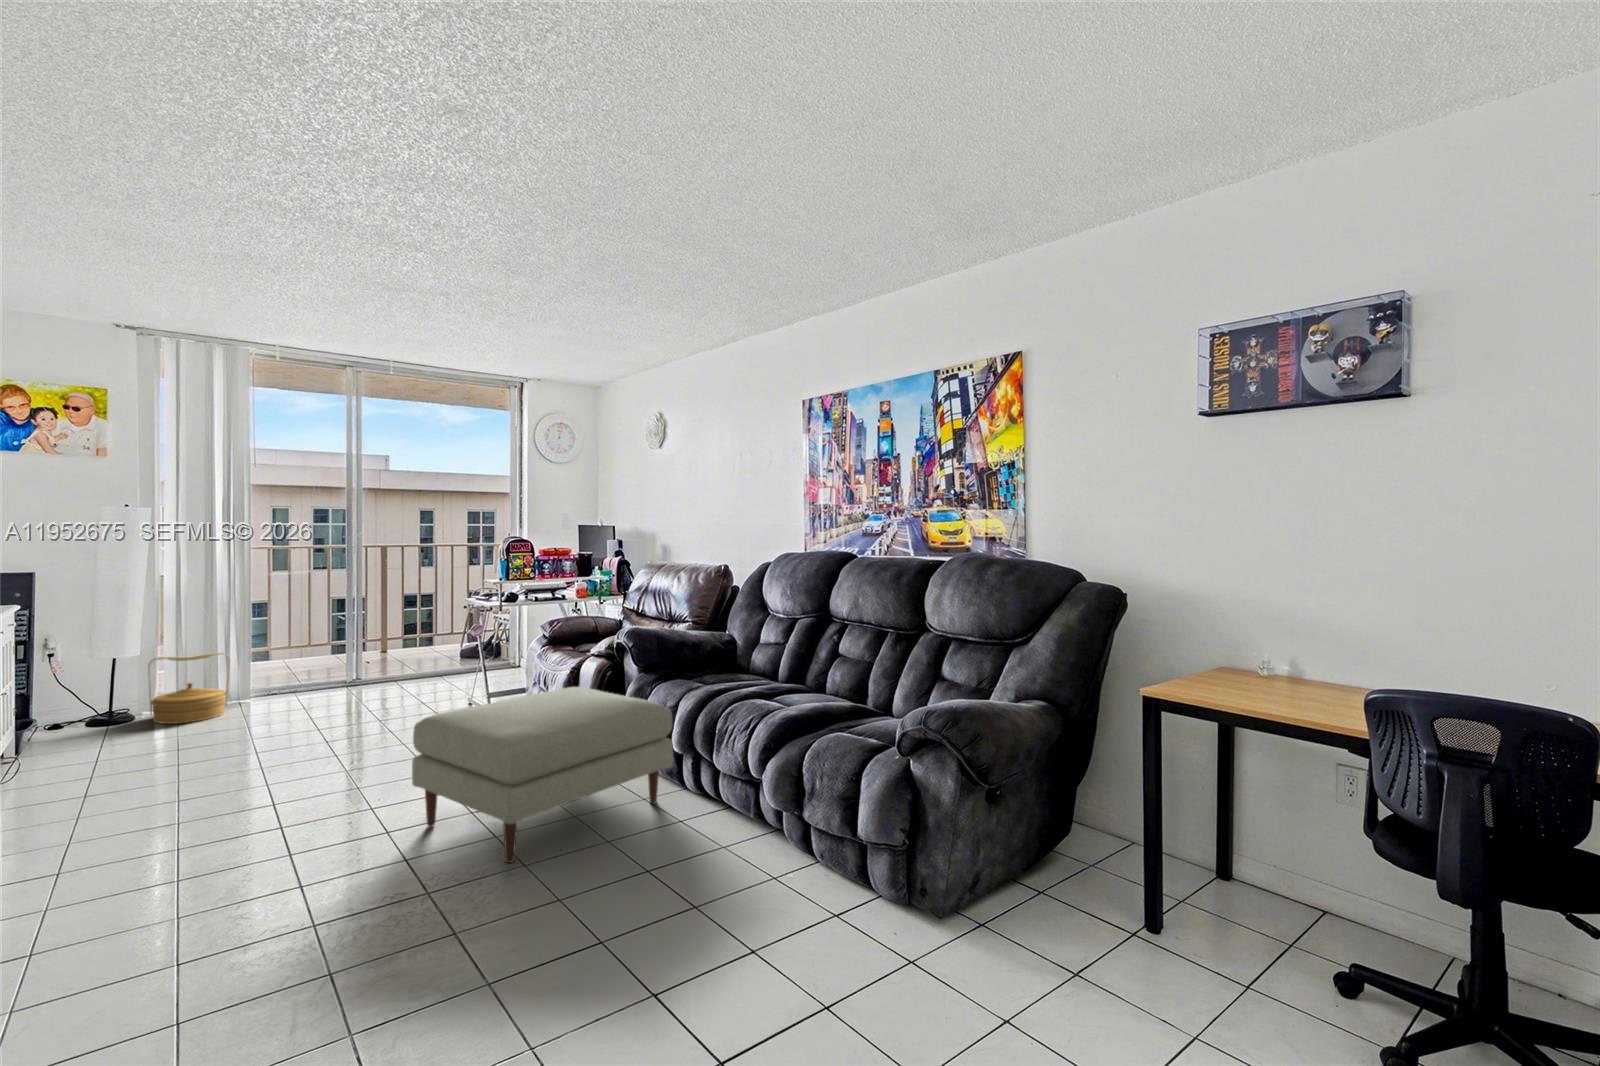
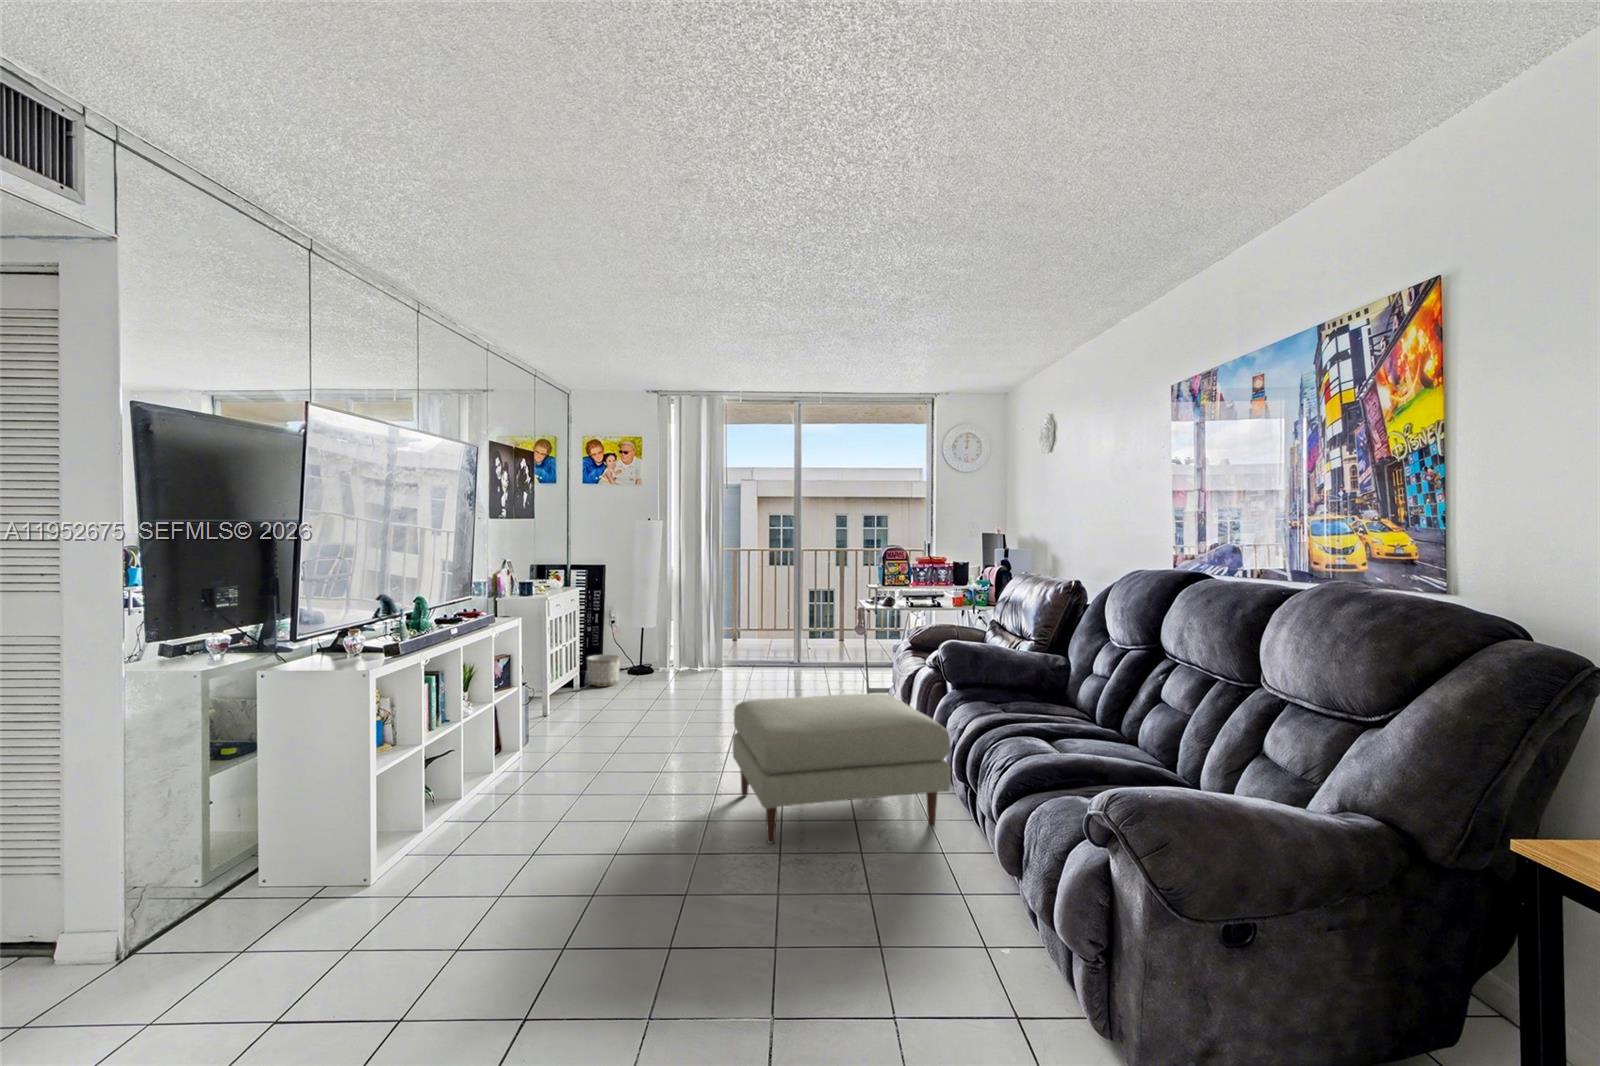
woven basket: present [148,653,230,724] -> none [655,629,703,680]
planter: none [27,701,94,751] -> present [587,655,620,687]

